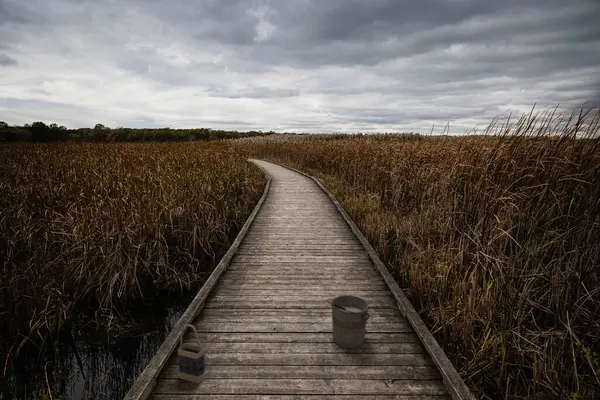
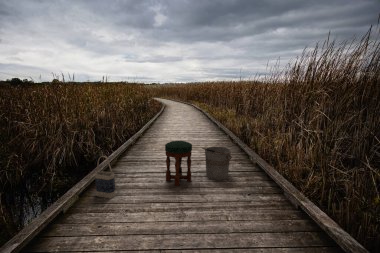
stool: none [274,291,313,360] -> present [165,141,192,186]

